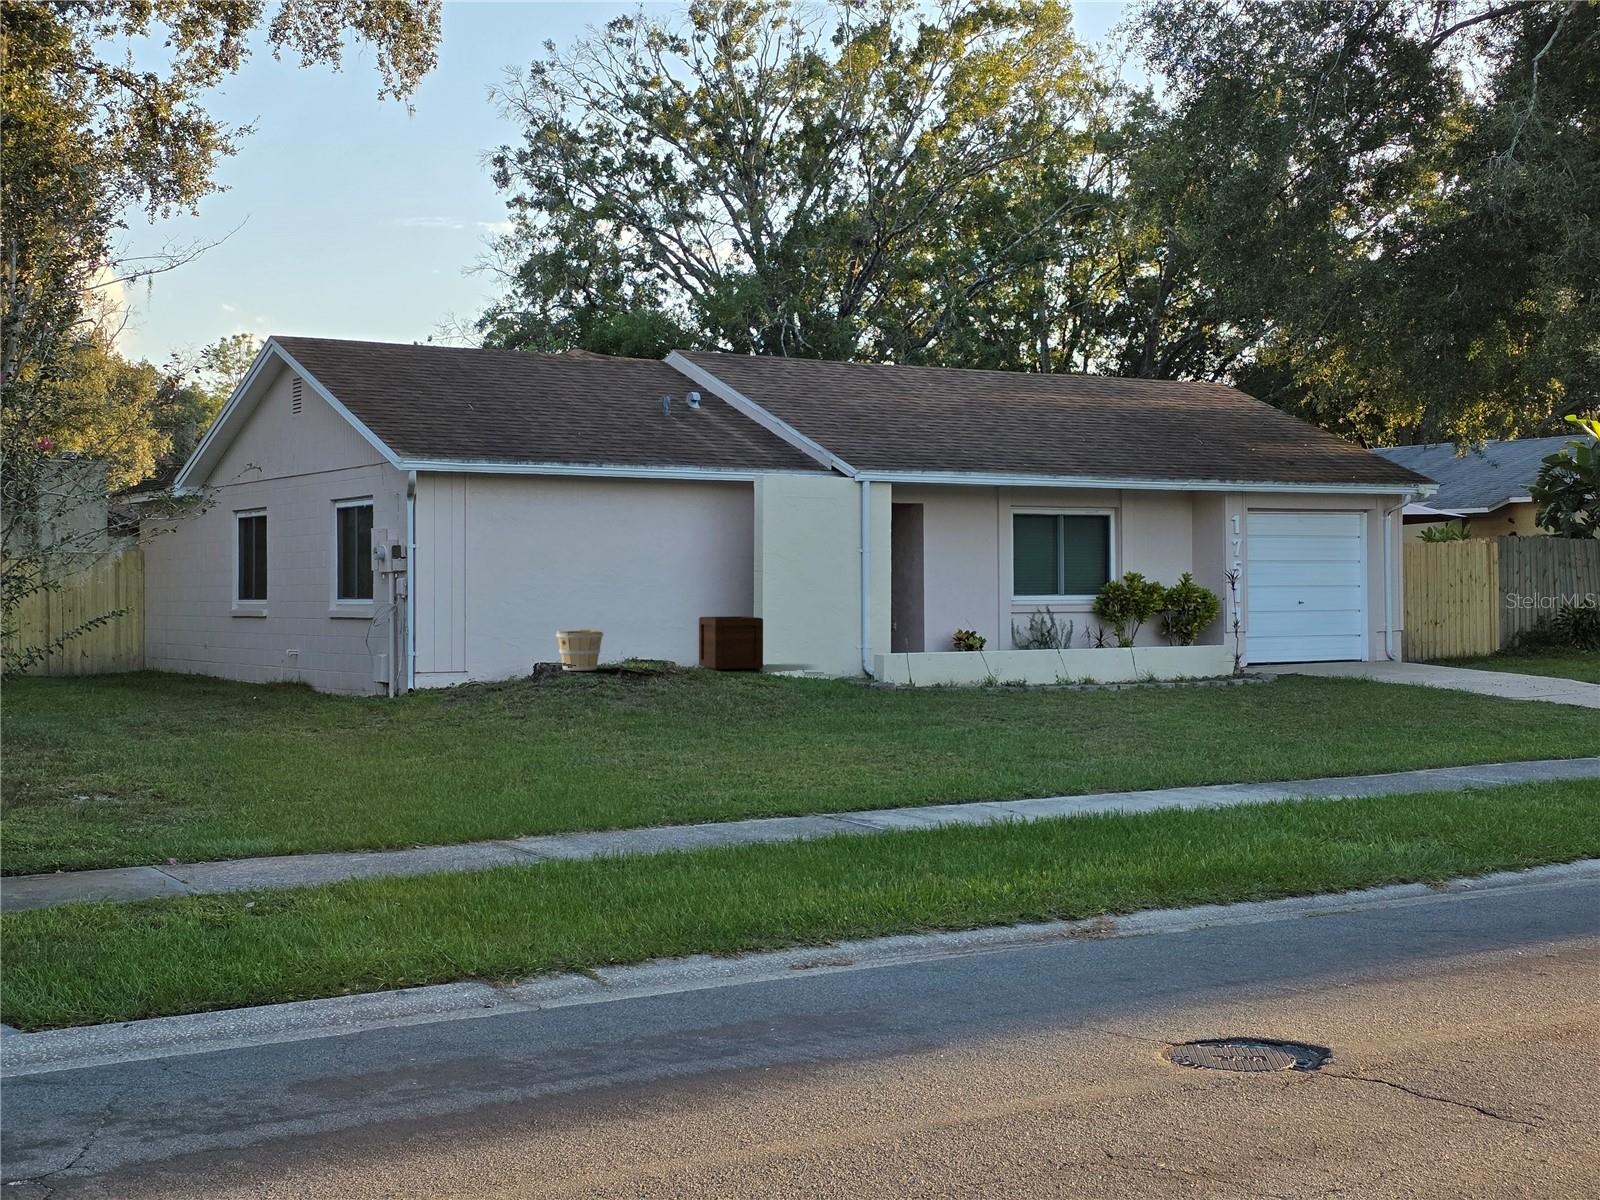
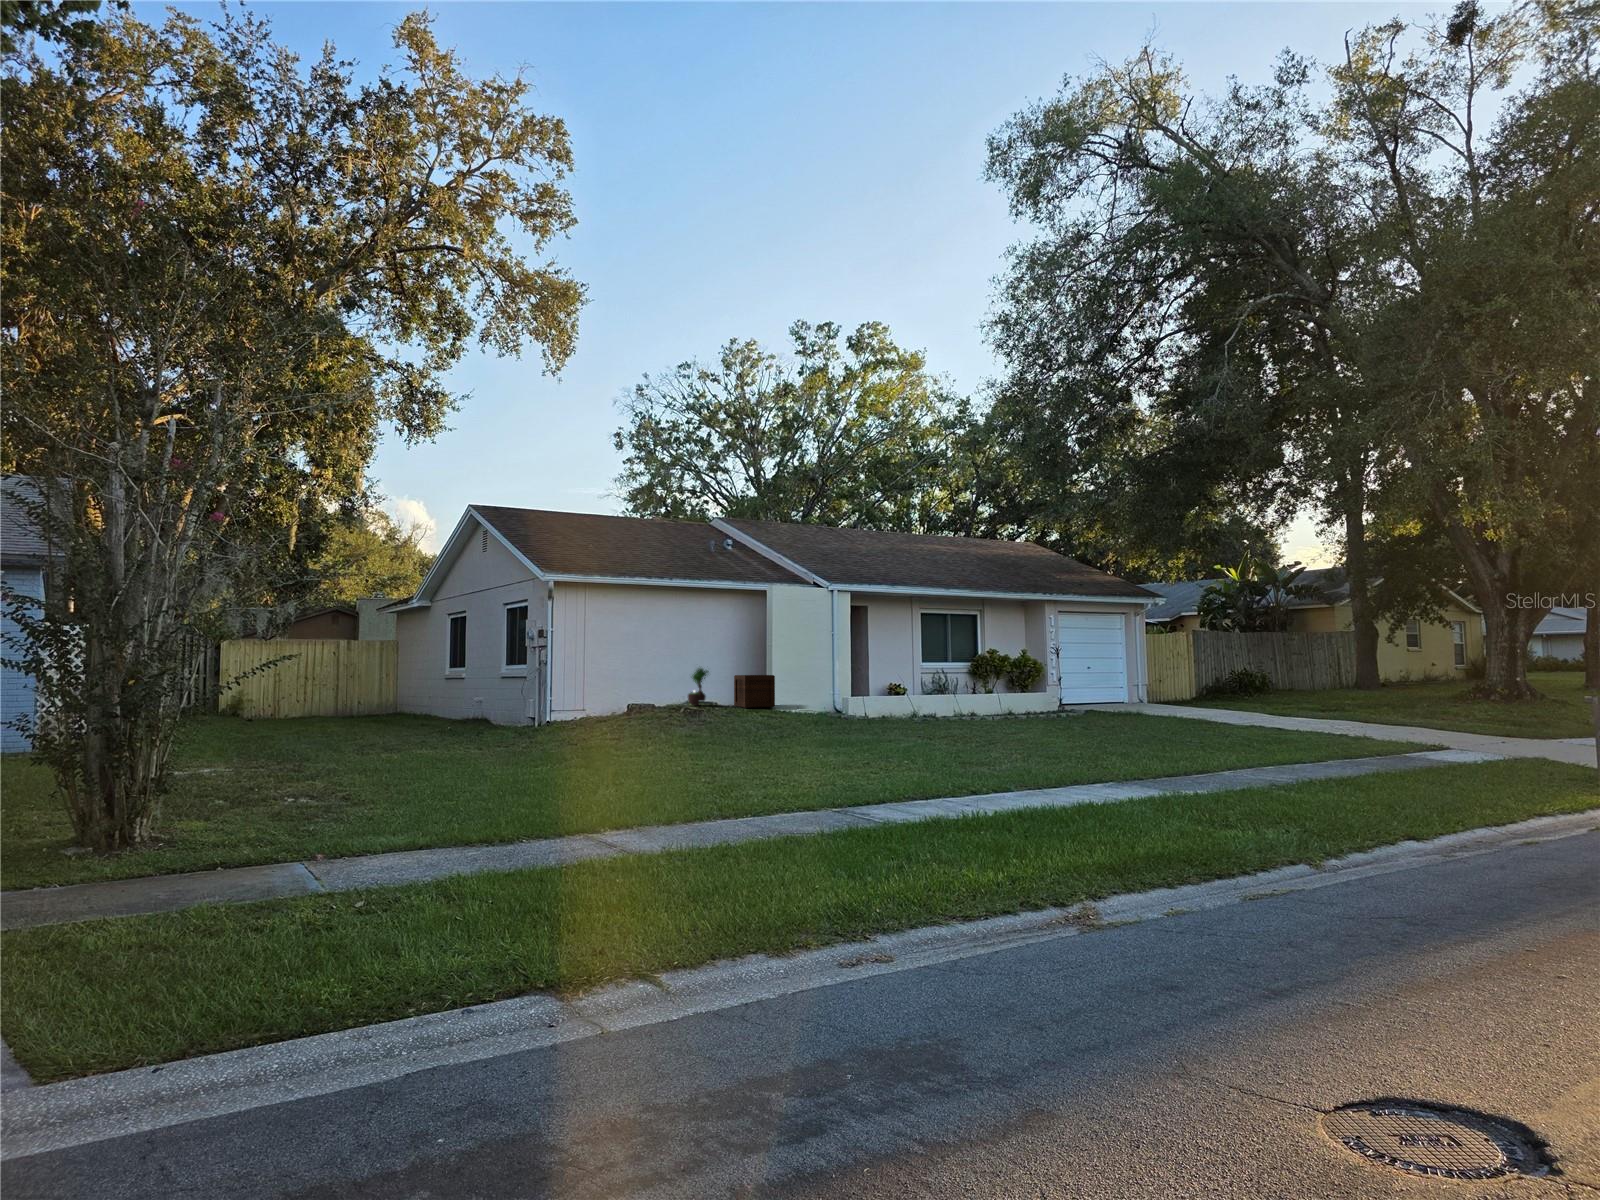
potted tree: none [625,599,662,665] -> present [688,668,709,706]
wooden bucket: present [556,630,603,671] -> none [644,683,674,709]

